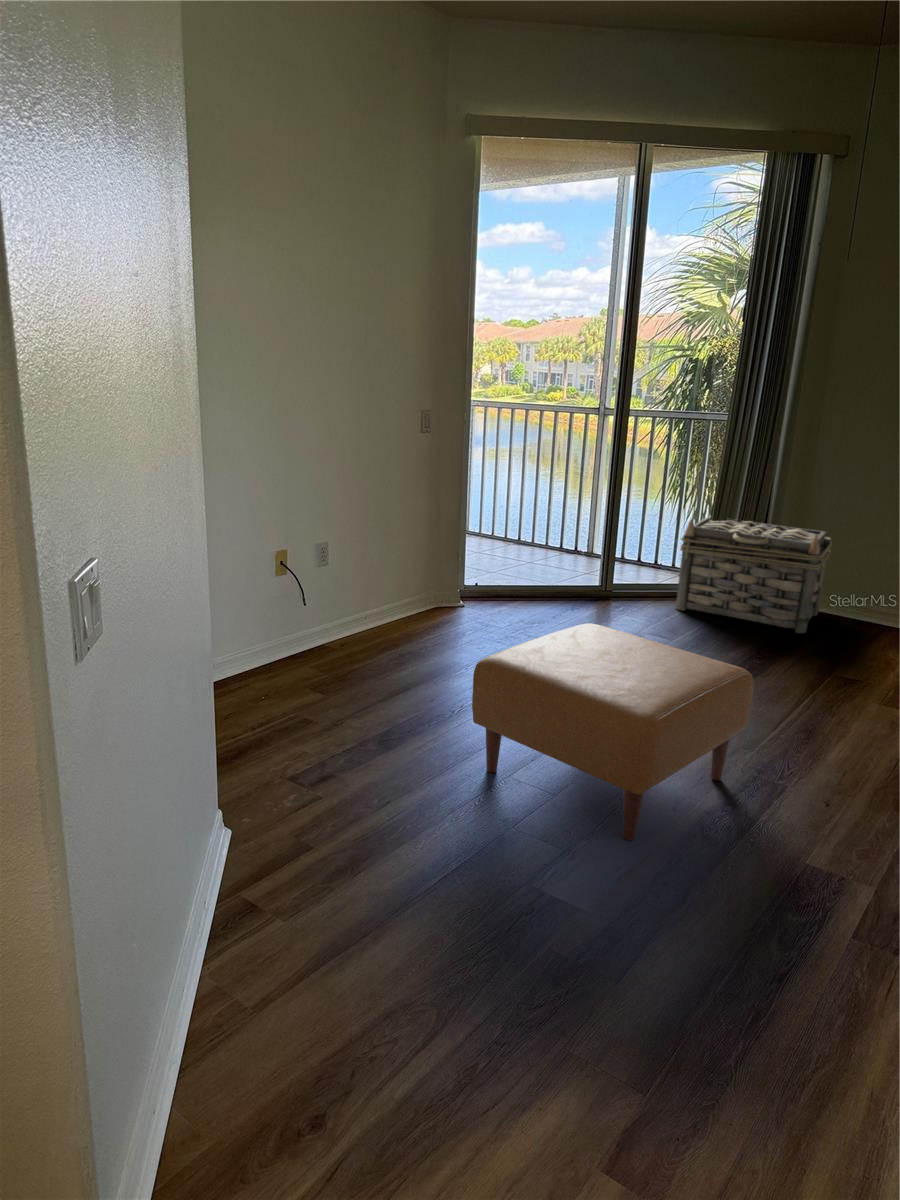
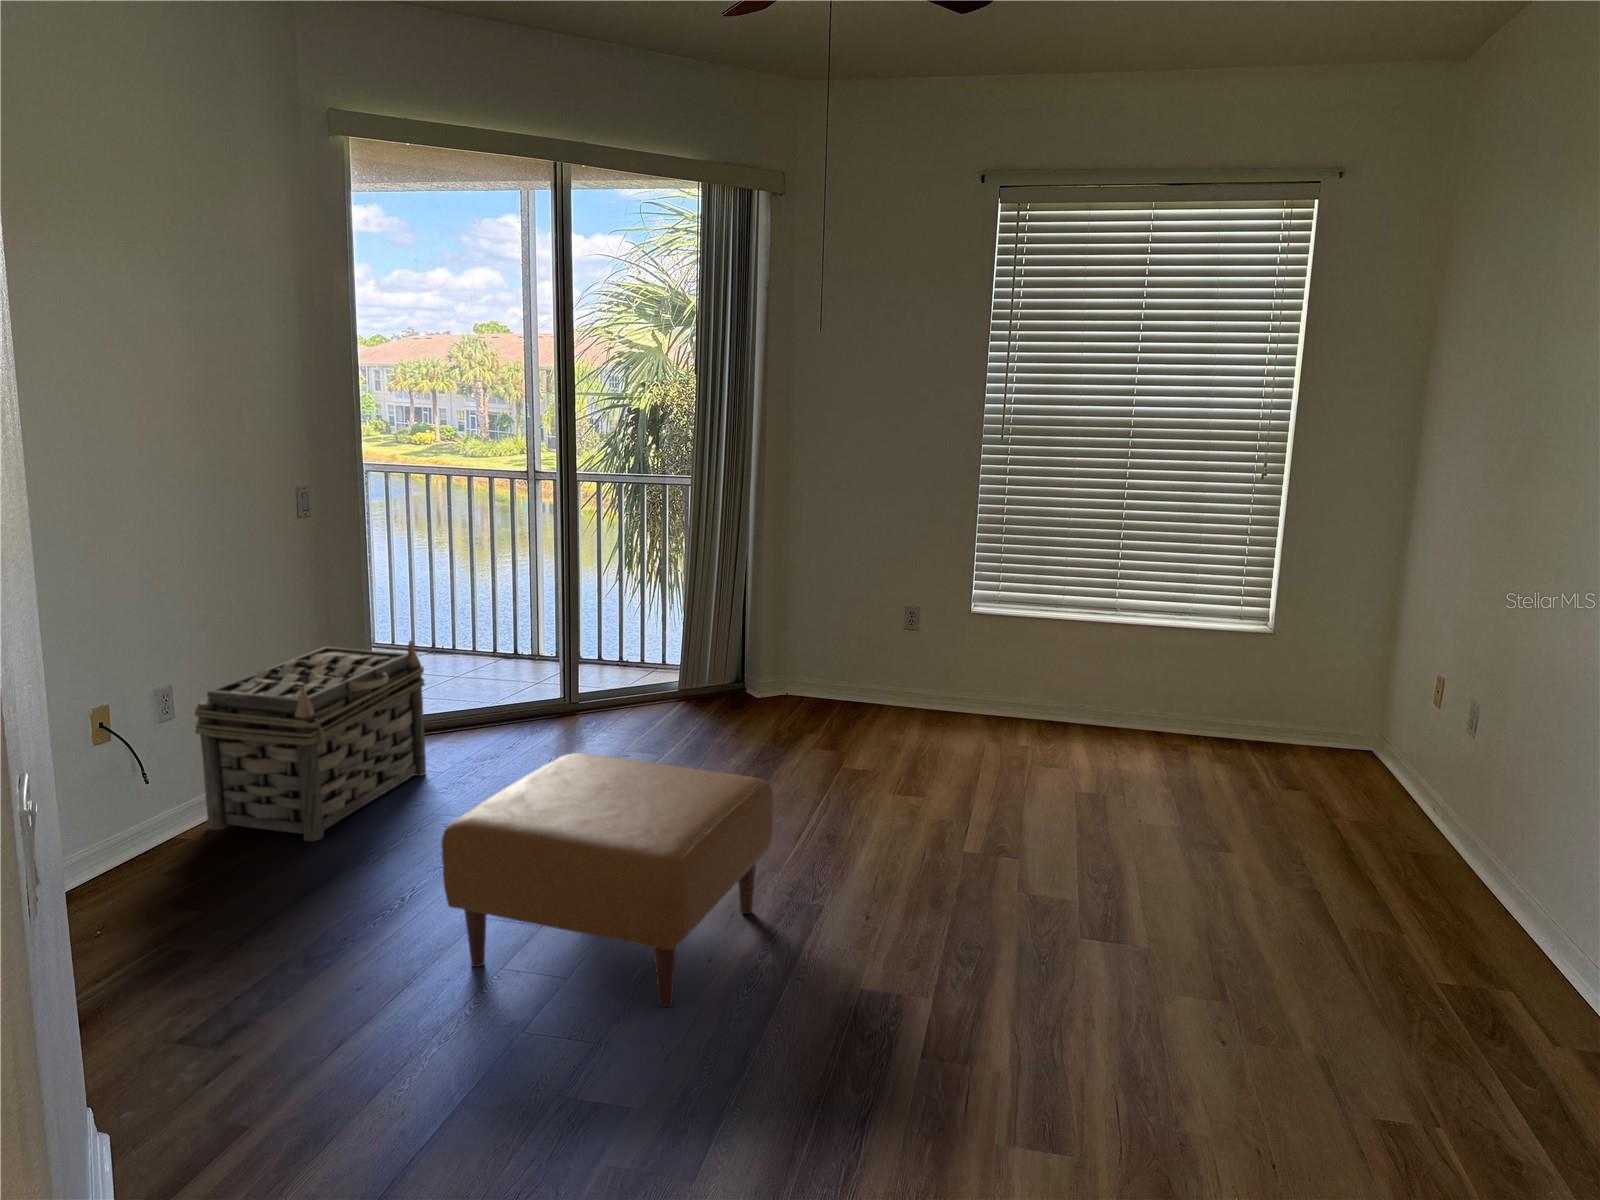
basket: present [676,517,832,633] -> present [194,641,426,841]

